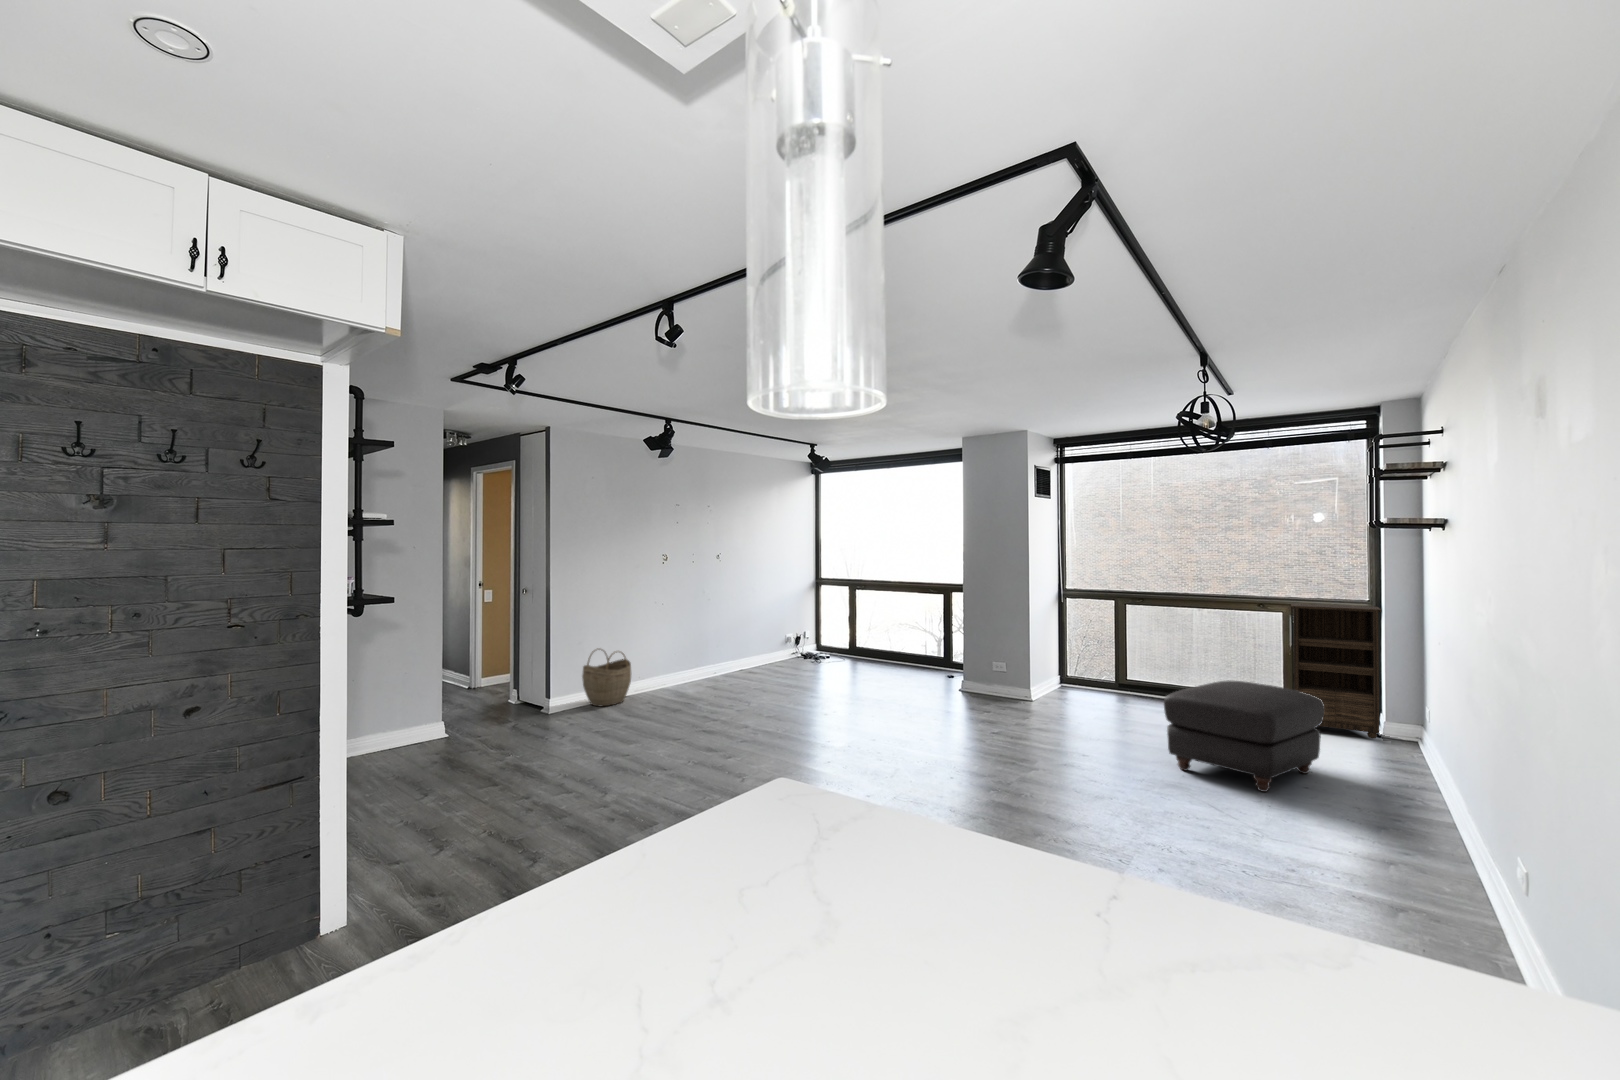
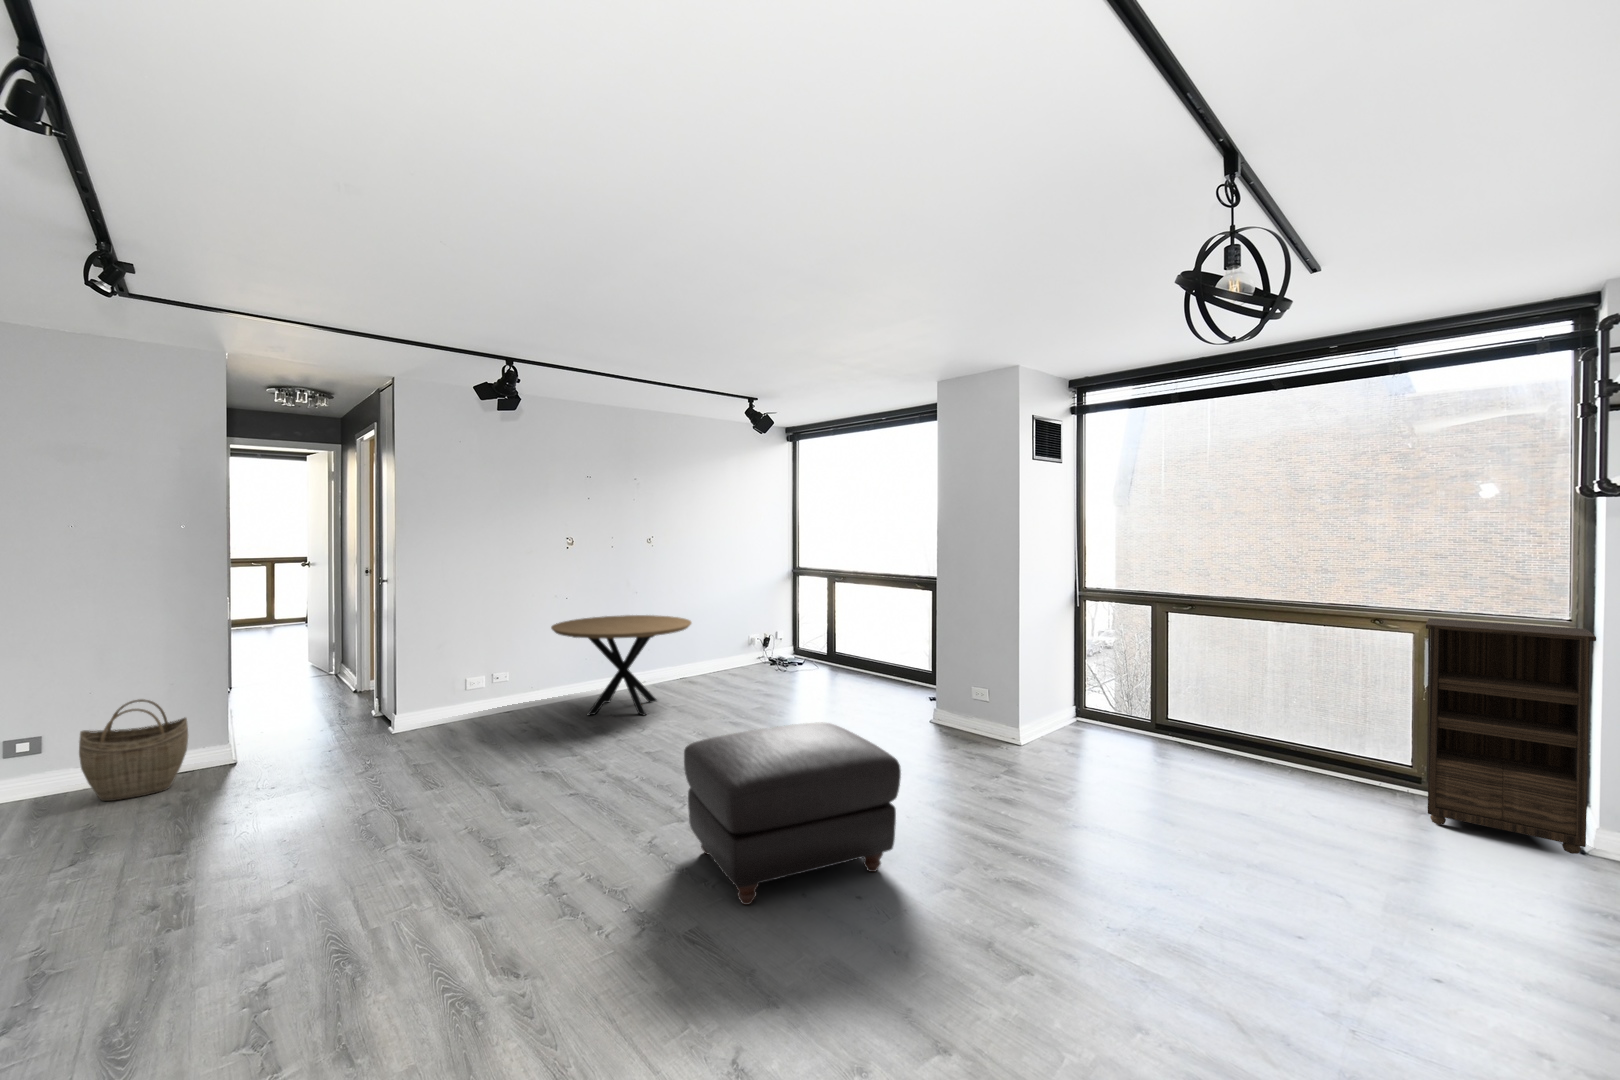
dining table: none [666,616,773,693] -> present [551,615,691,715]
woven basket: present [582,648,631,706] -> present [79,699,188,801]
ottoman: present [1164,680,1324,792] -> present [684,722,901,905]

